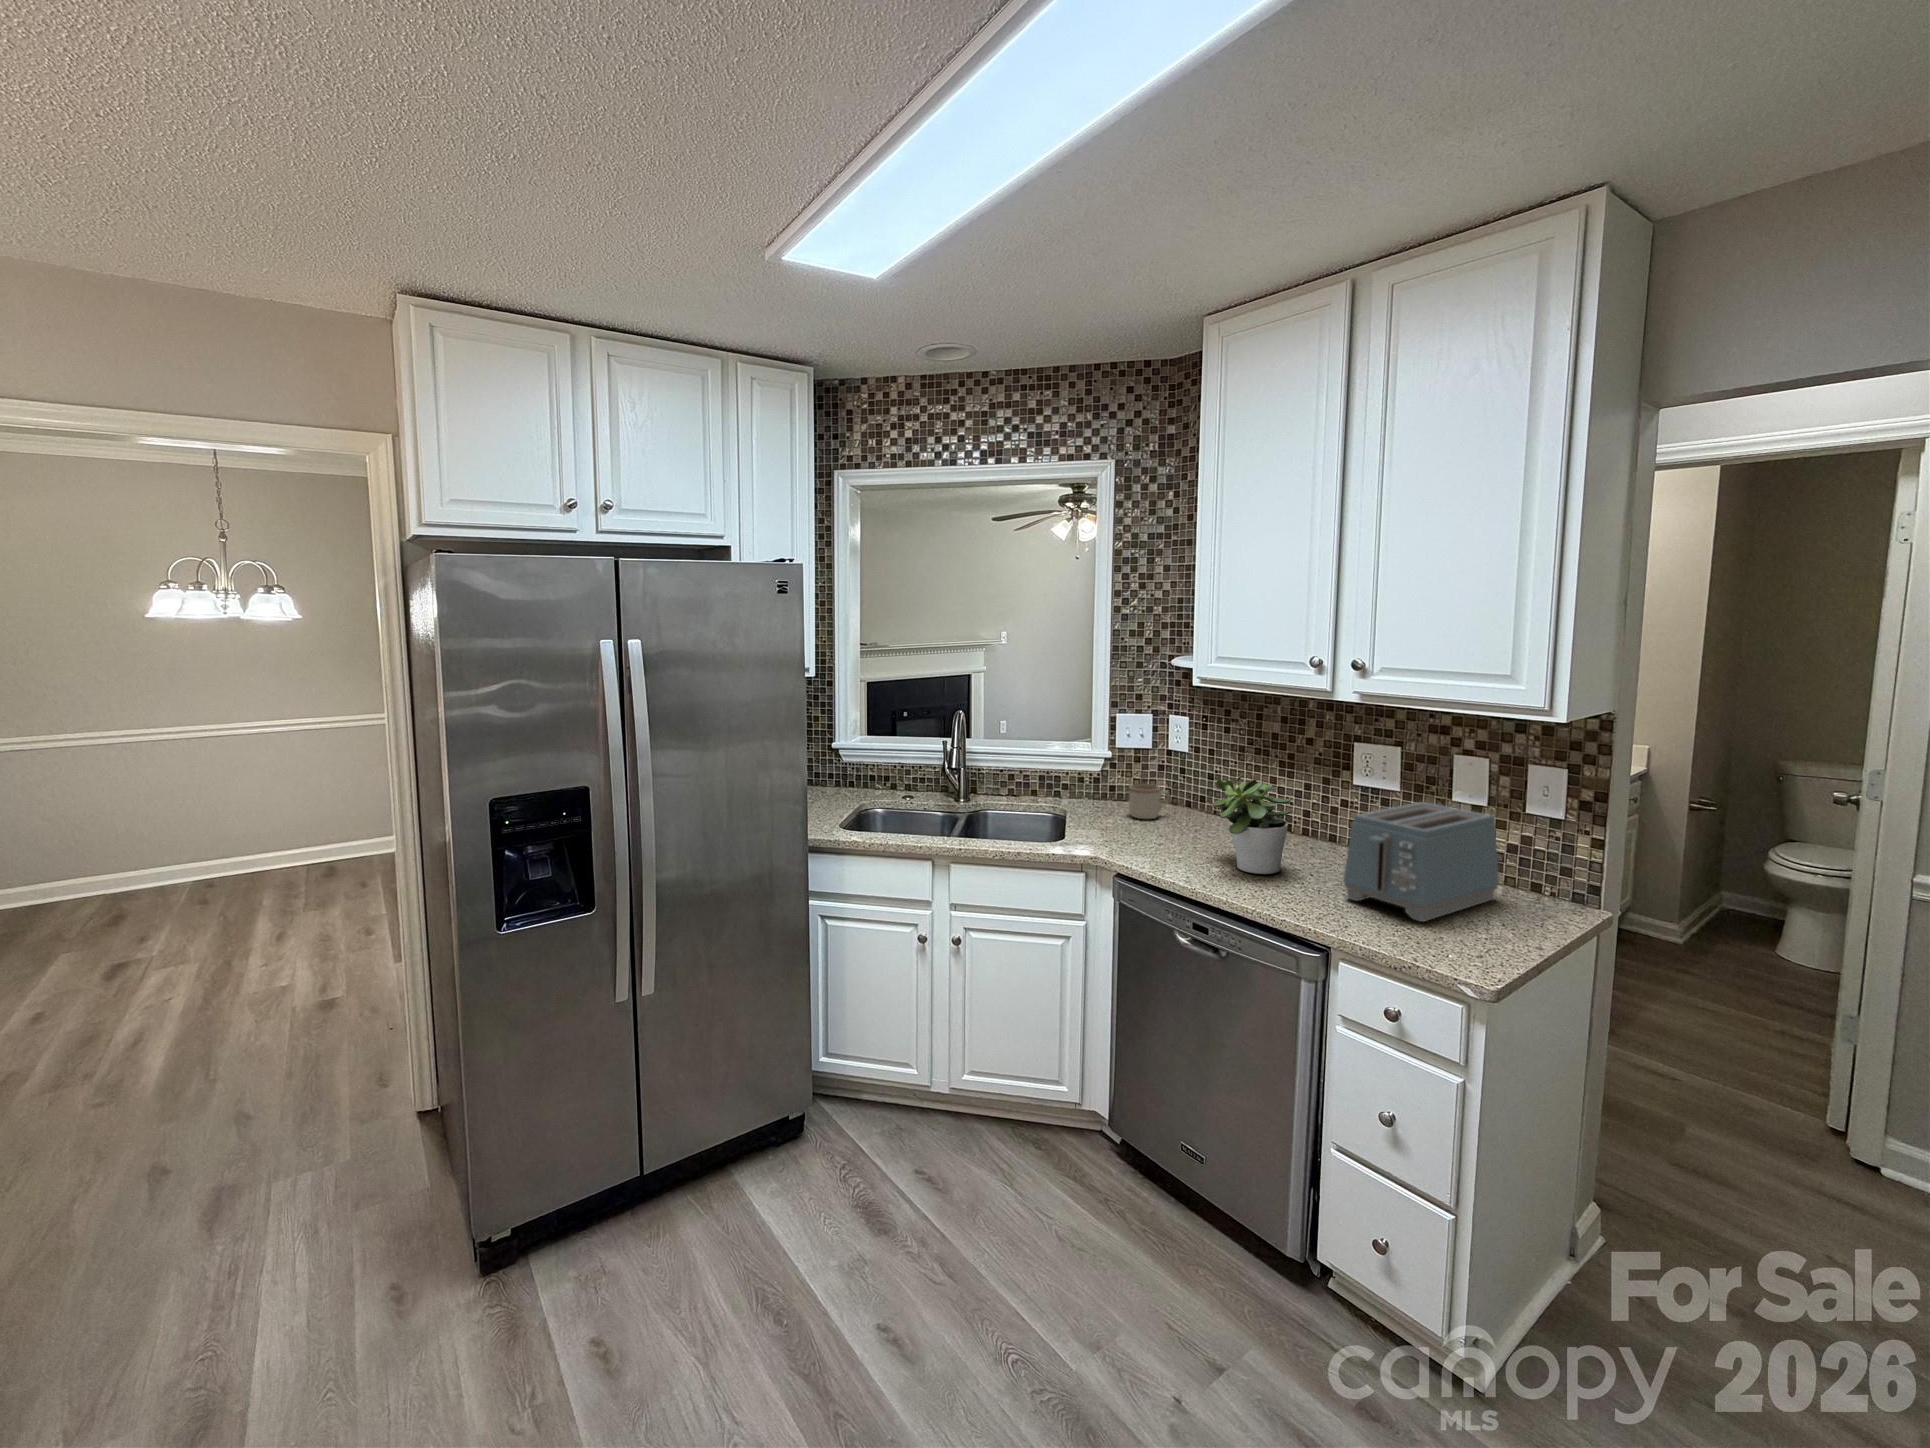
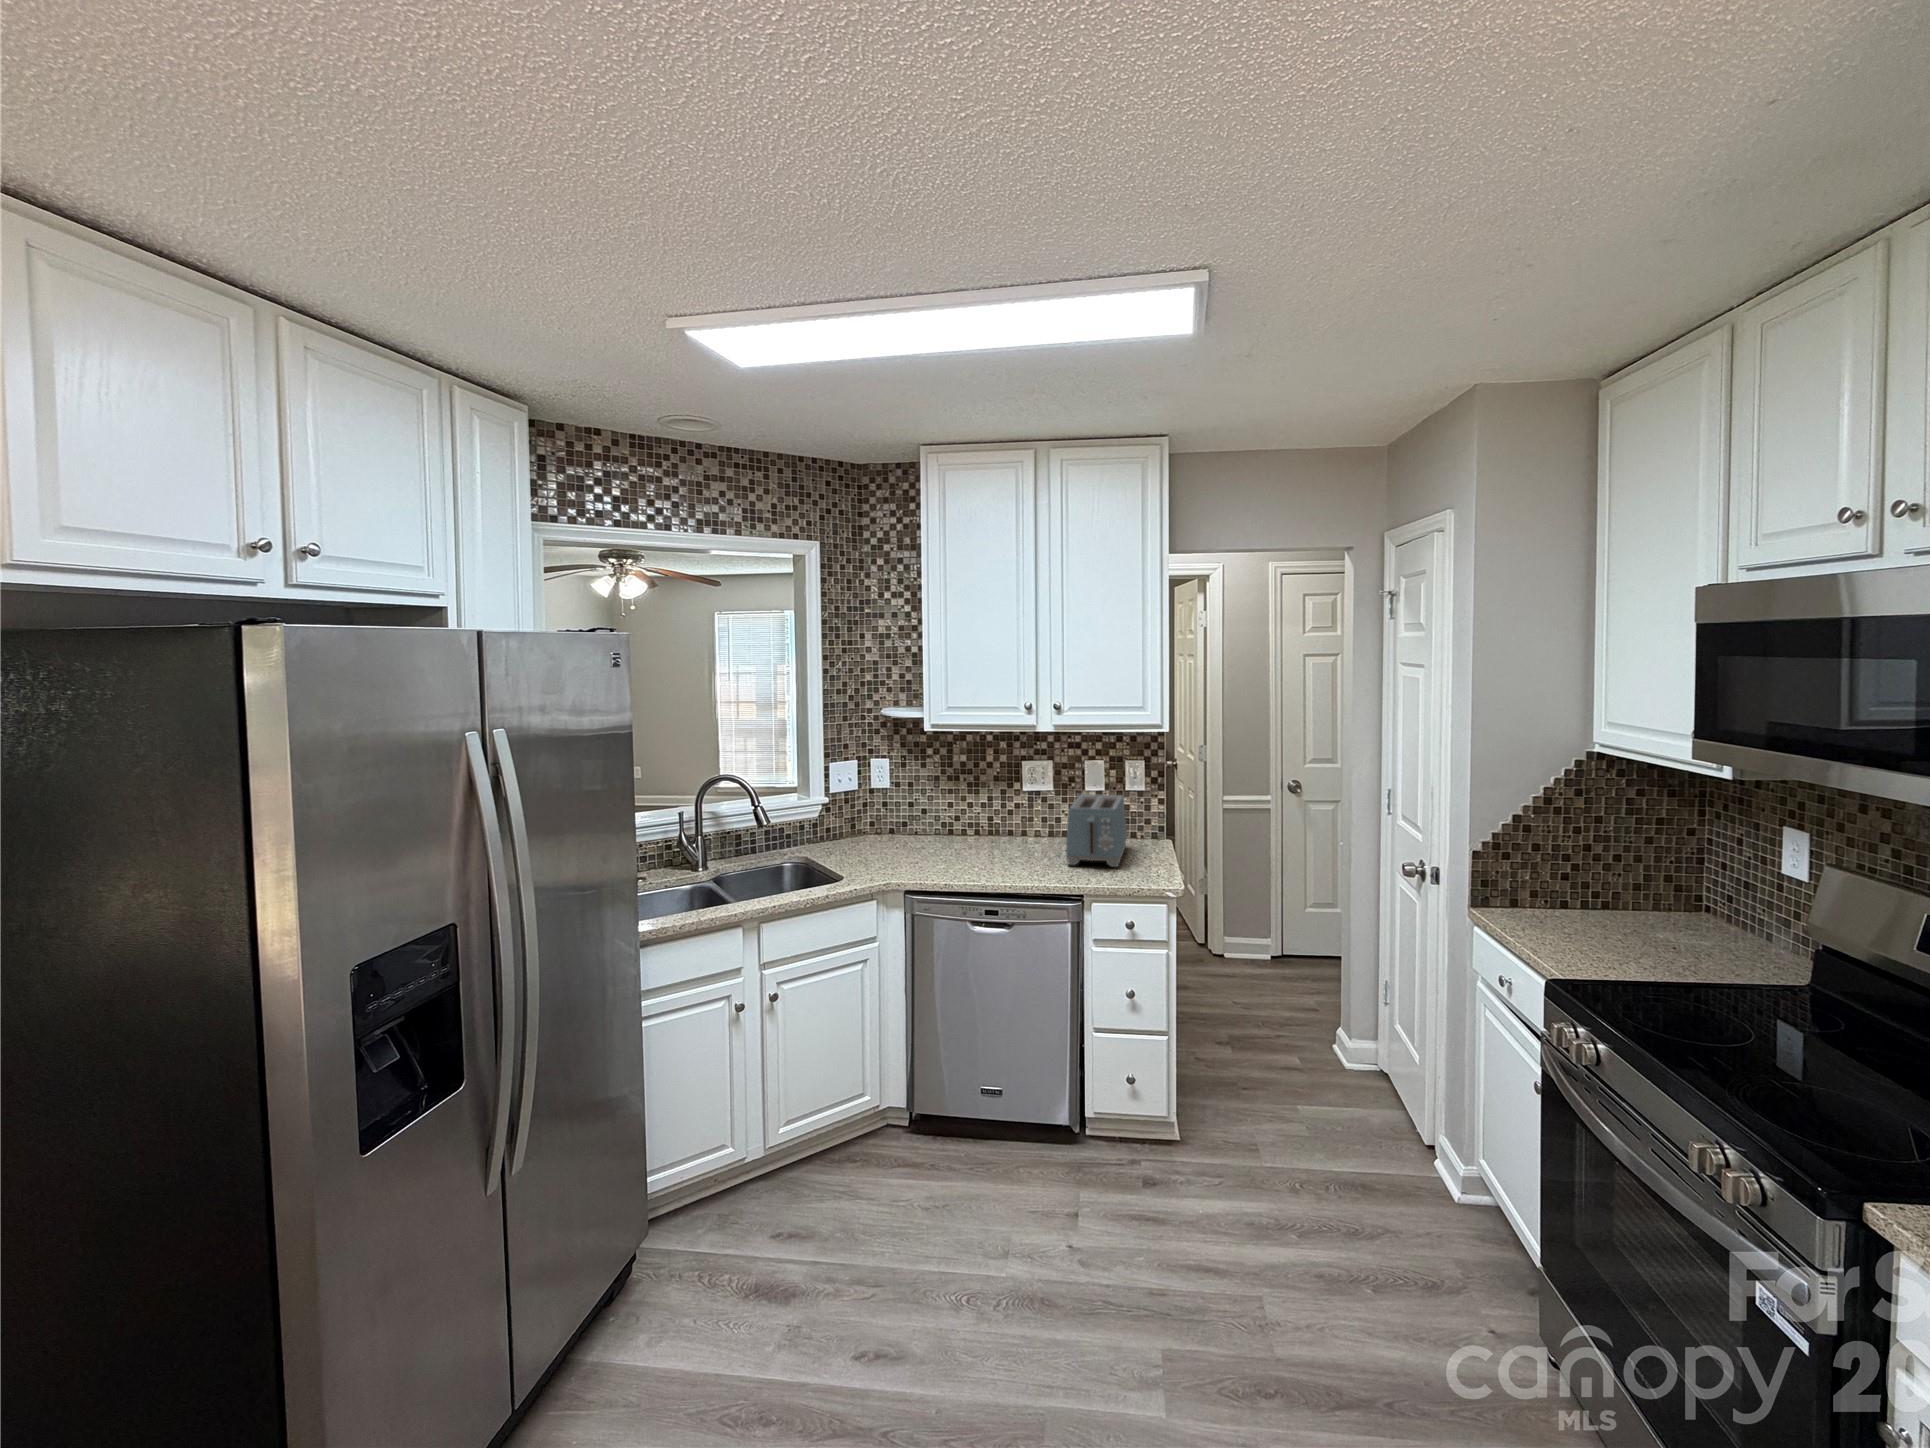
potted plant: present [1213,773,1292,874] -> none [961,794,1022,865]
mug: present [1129,784,1169,819] -> none [859,818,889,848]

